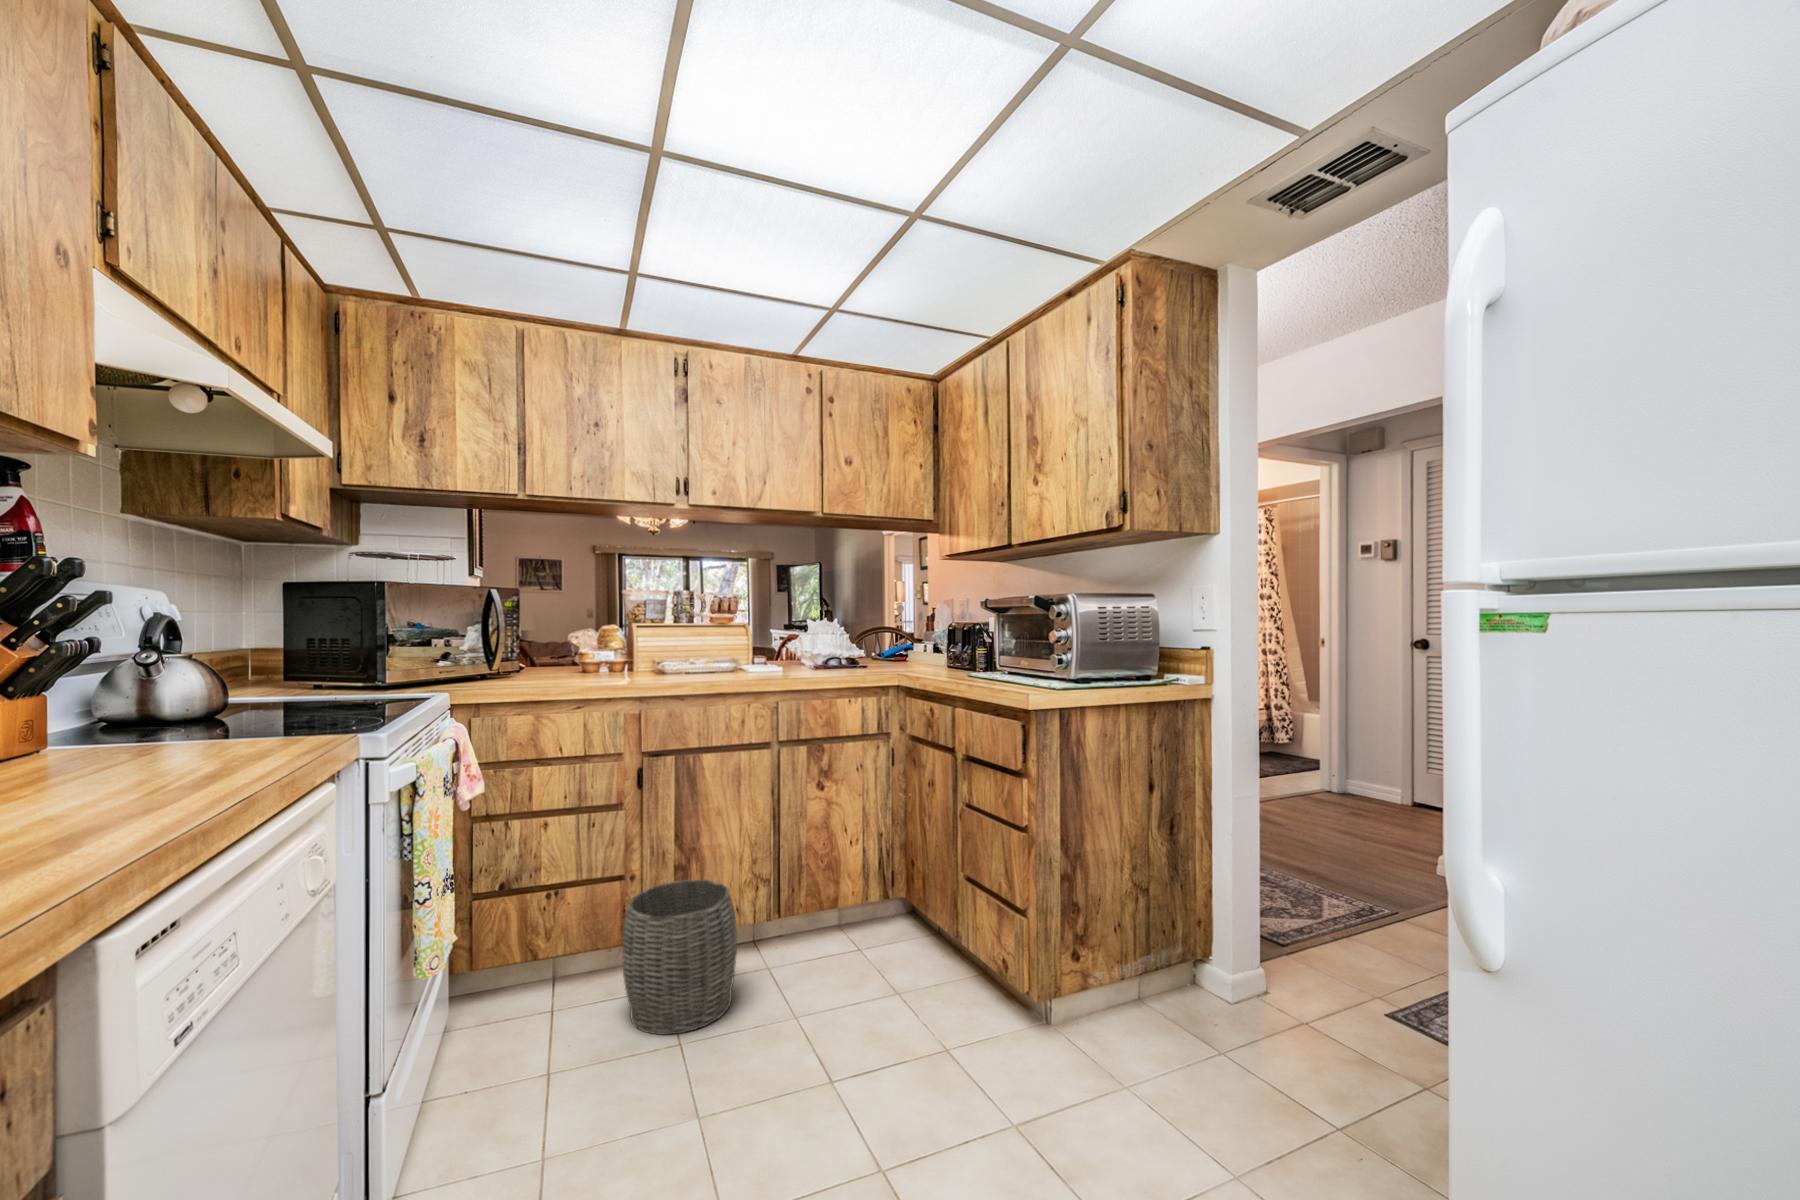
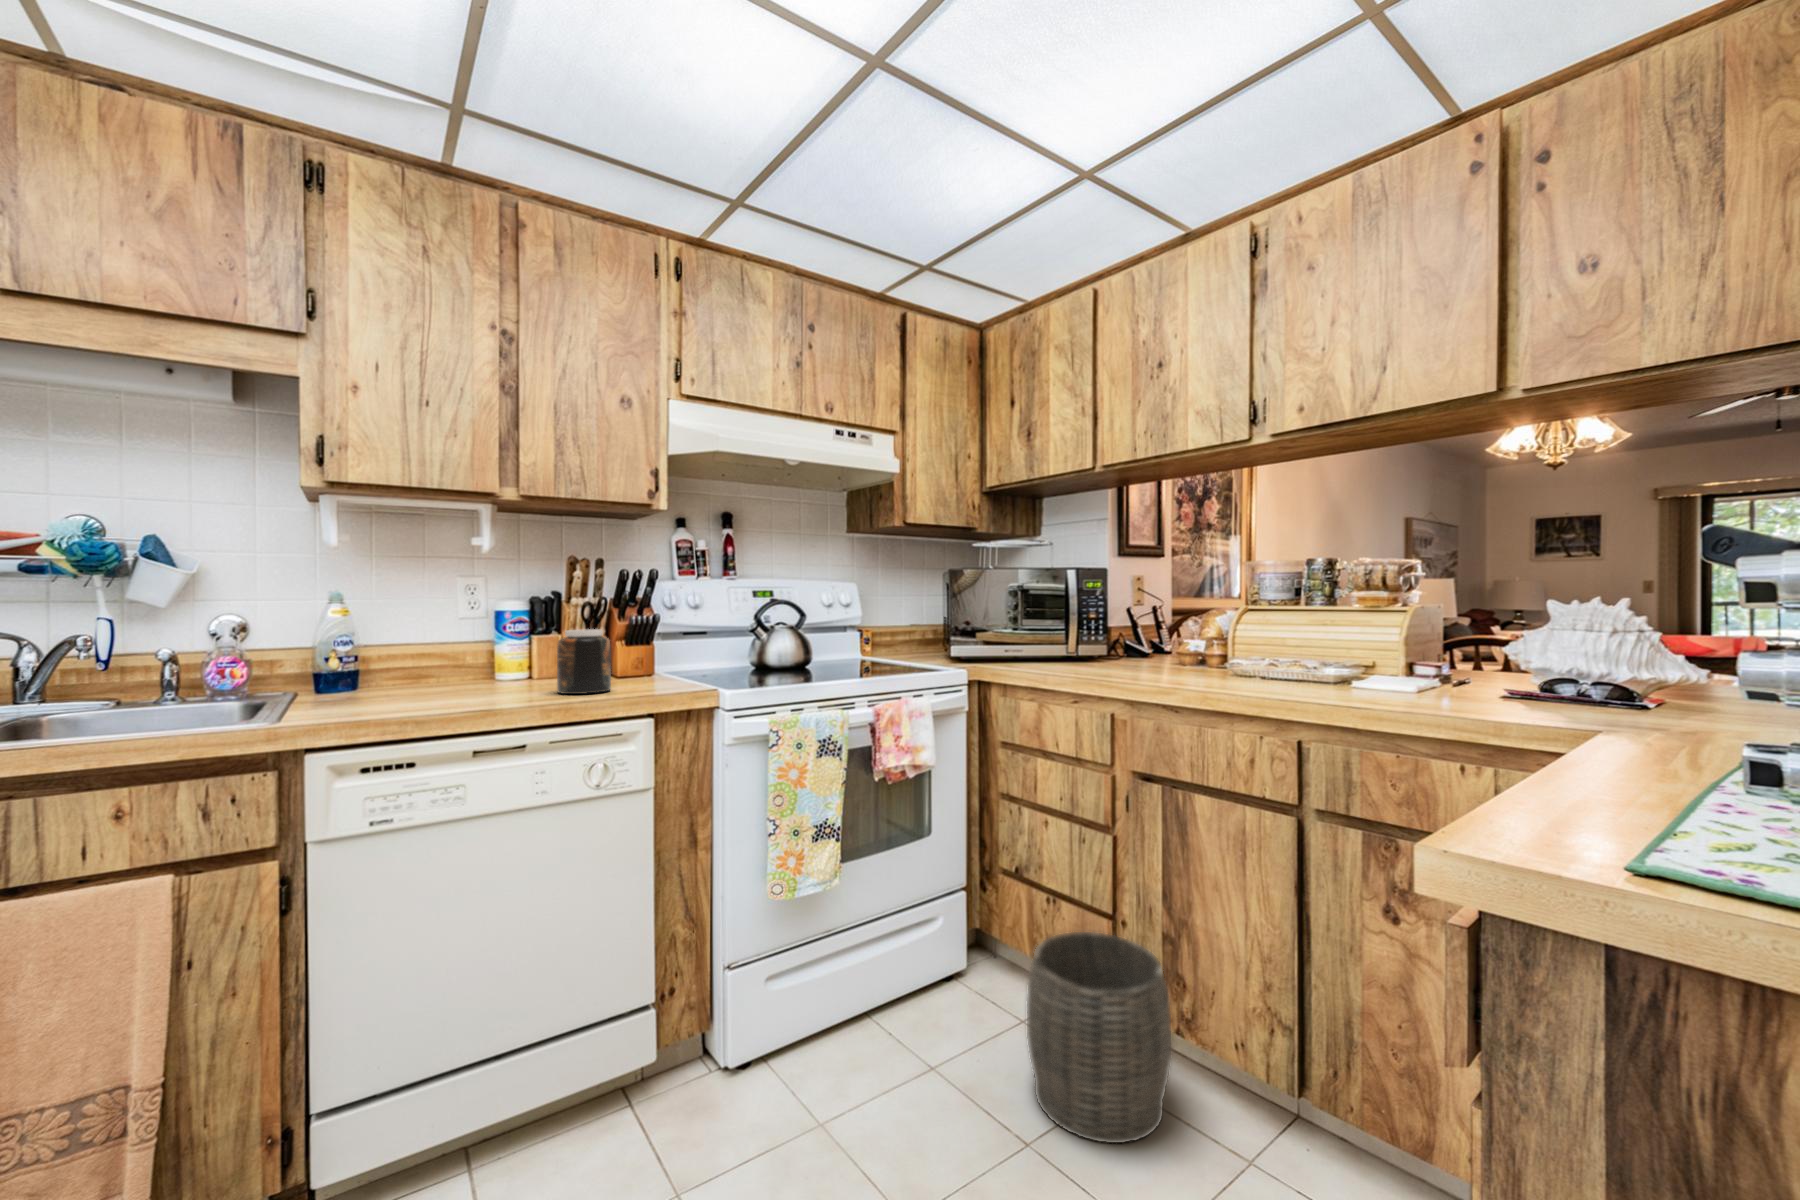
jar: none [66,674,193,799] -> present [557,629,611,694]

